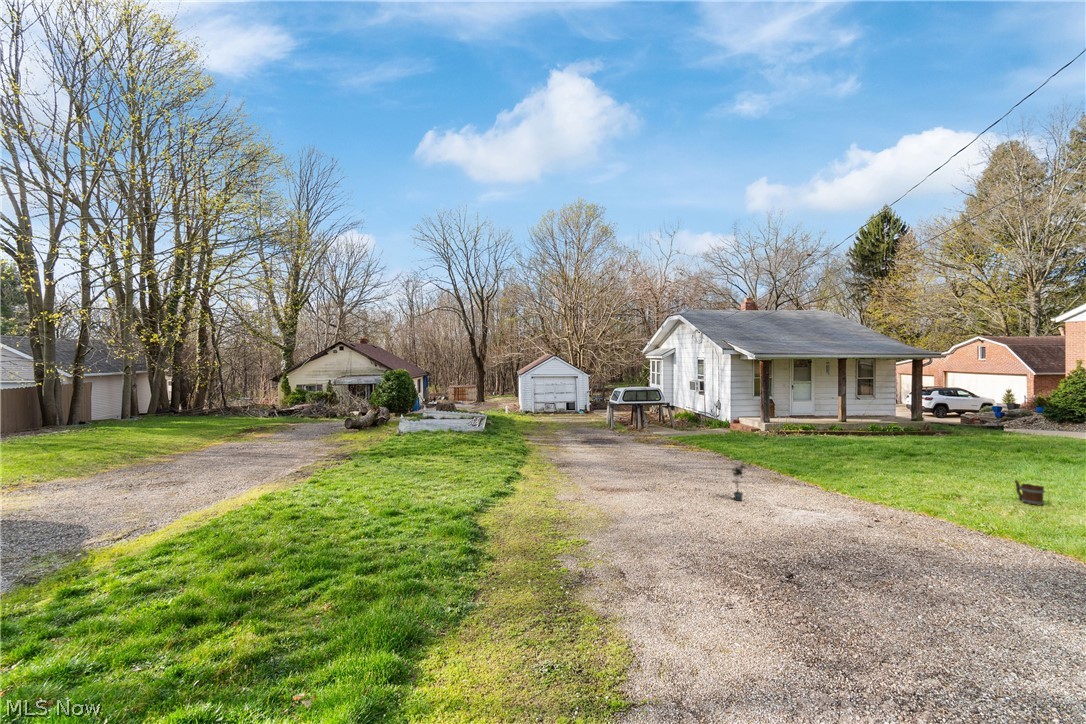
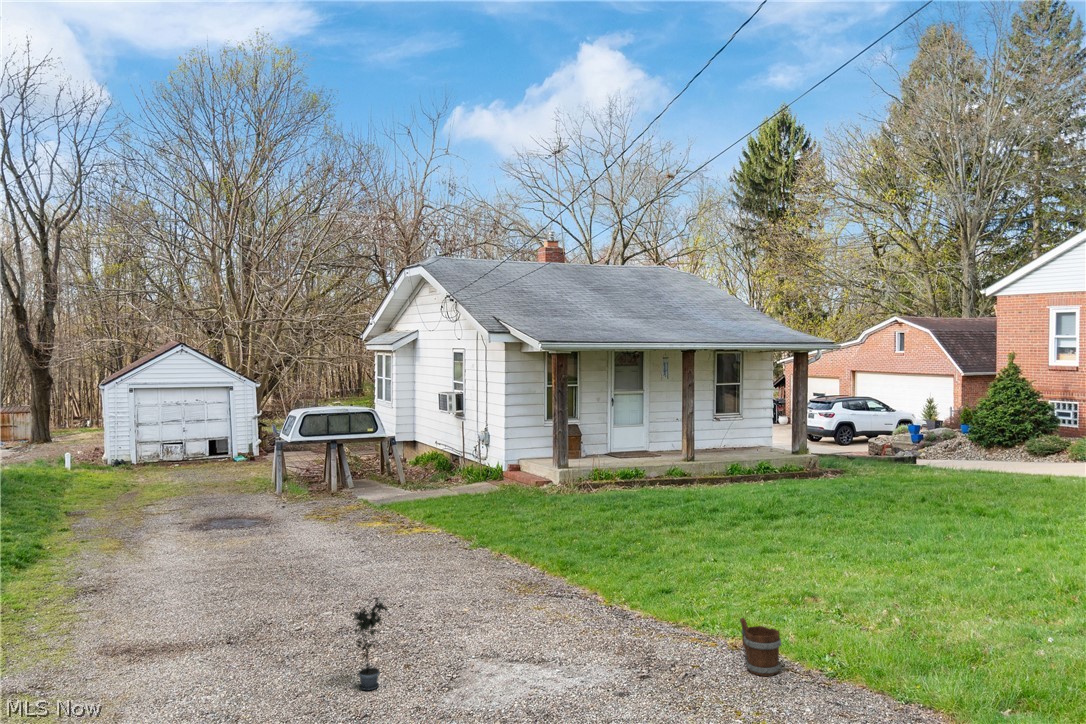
bucket: present [1015,480,1045,505] -> present [740,618,782,676]

